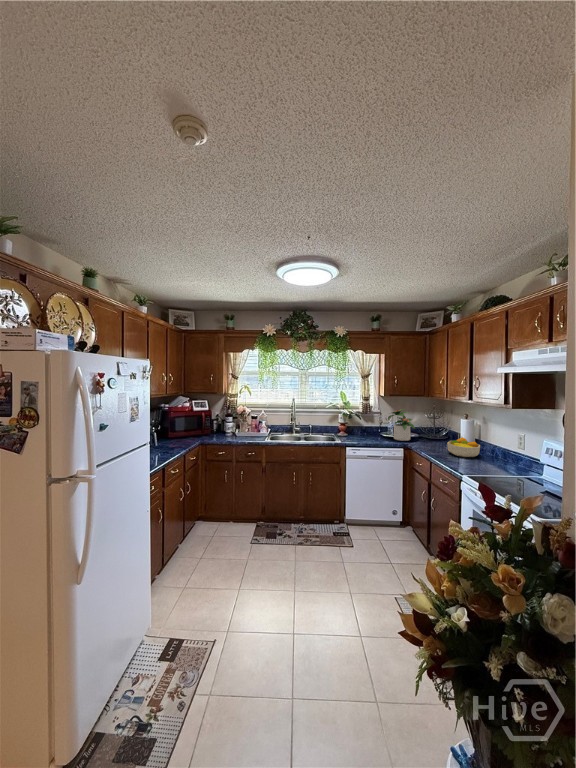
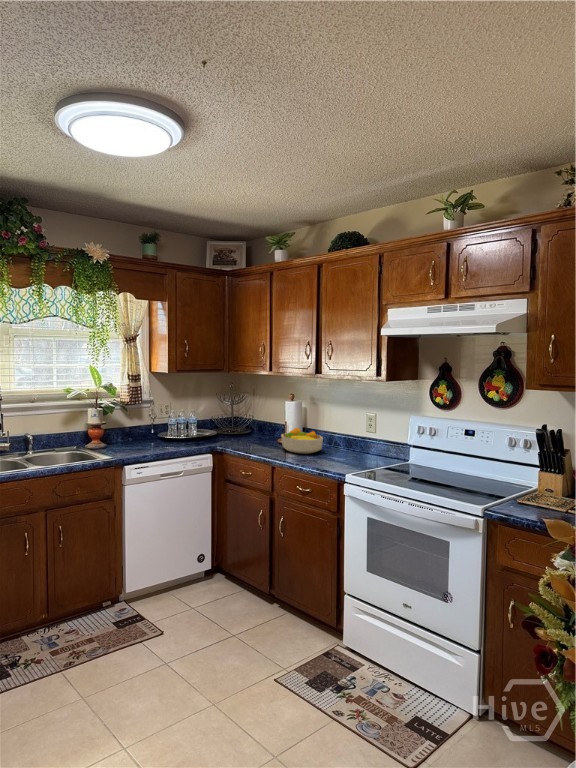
potted plant: present [388,409,416,441] -> none [174,392,222,444]

